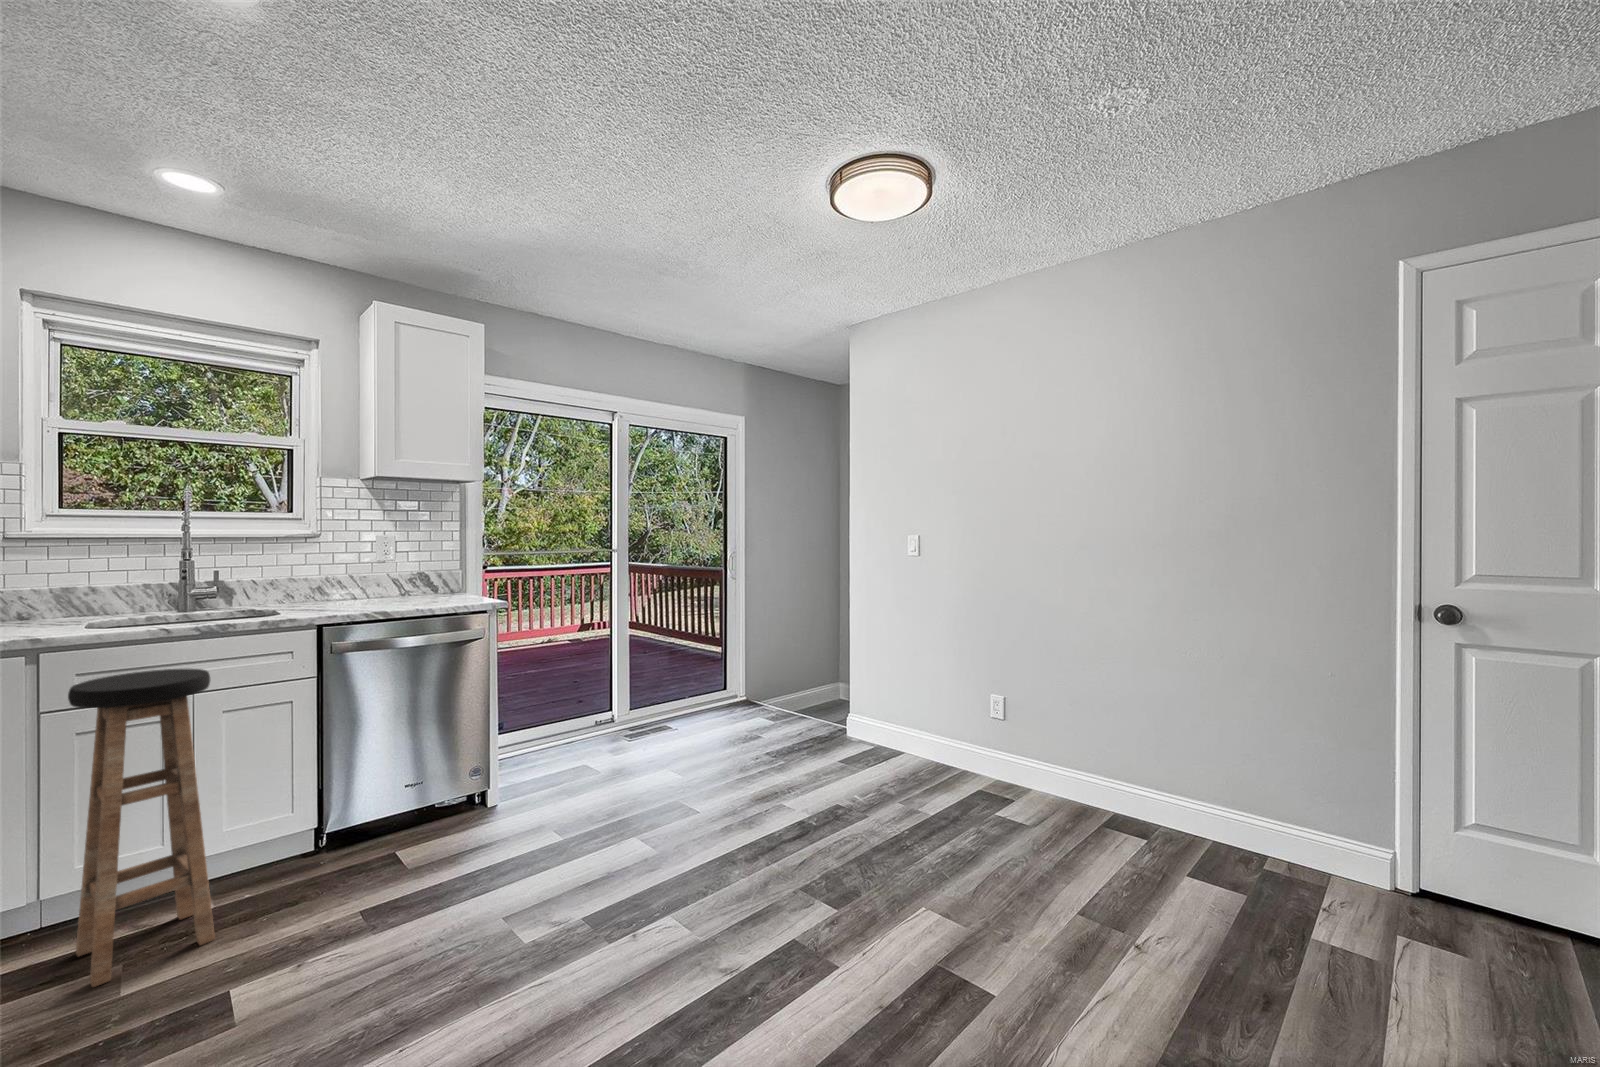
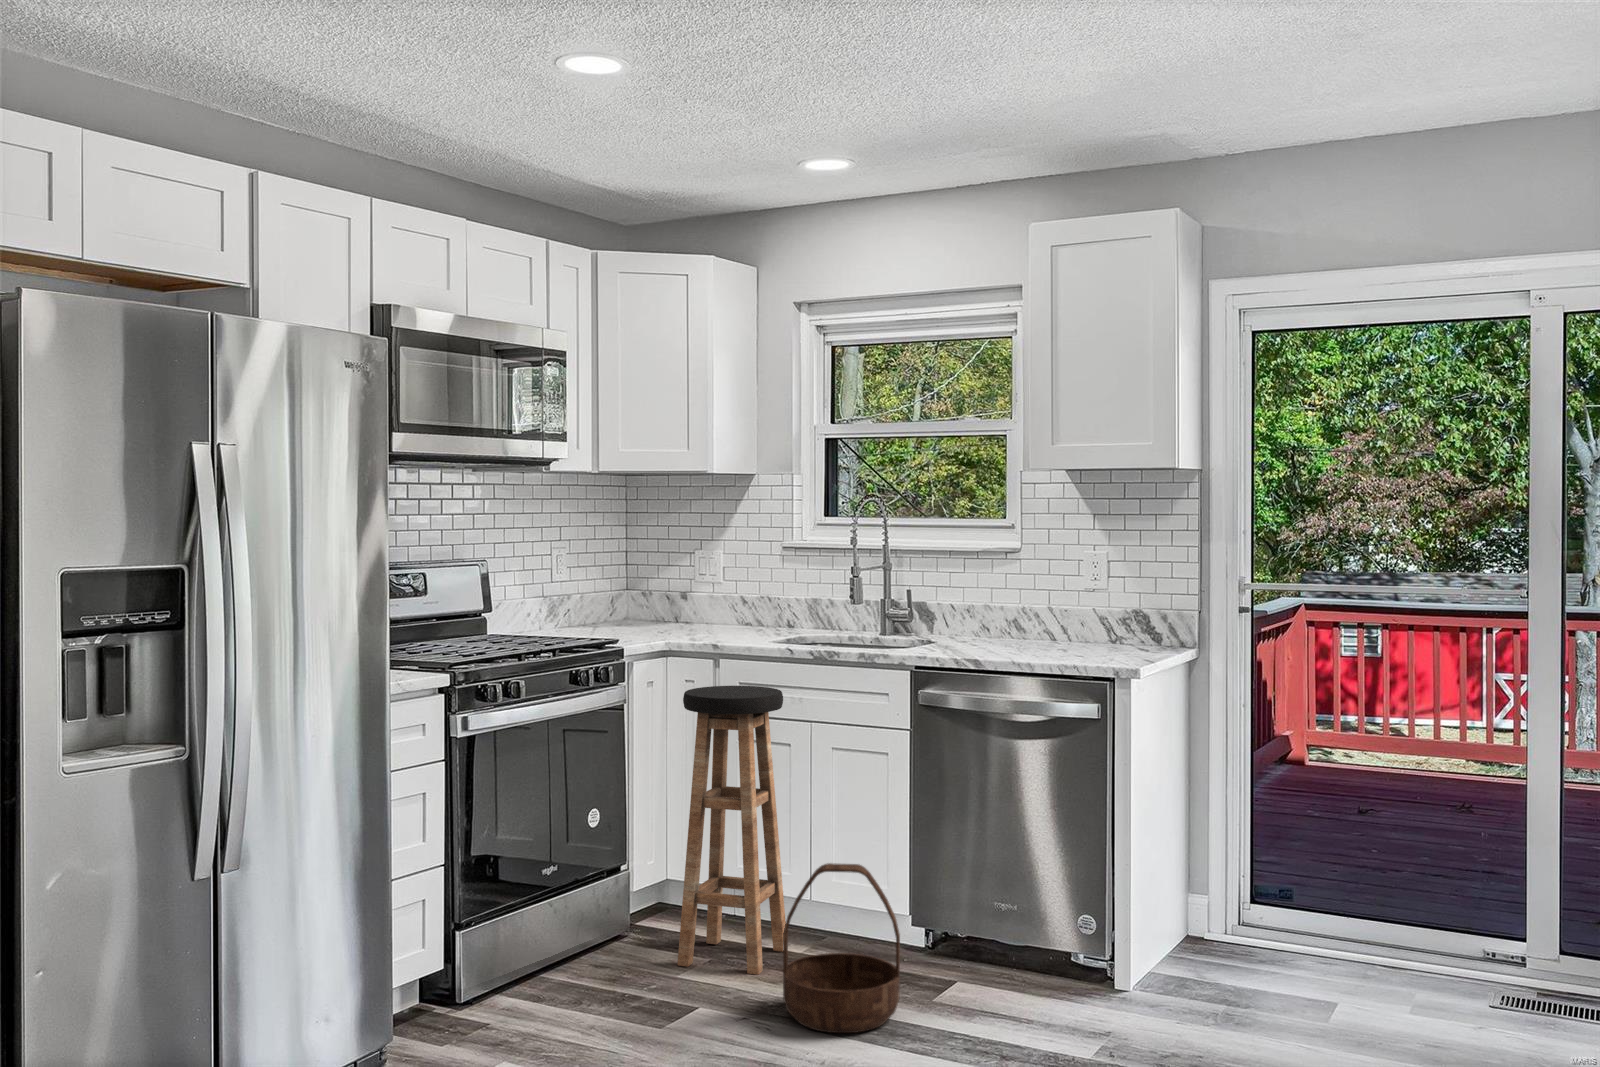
basket: none [313,785,427,938] -> present [783,863,900,1033]

